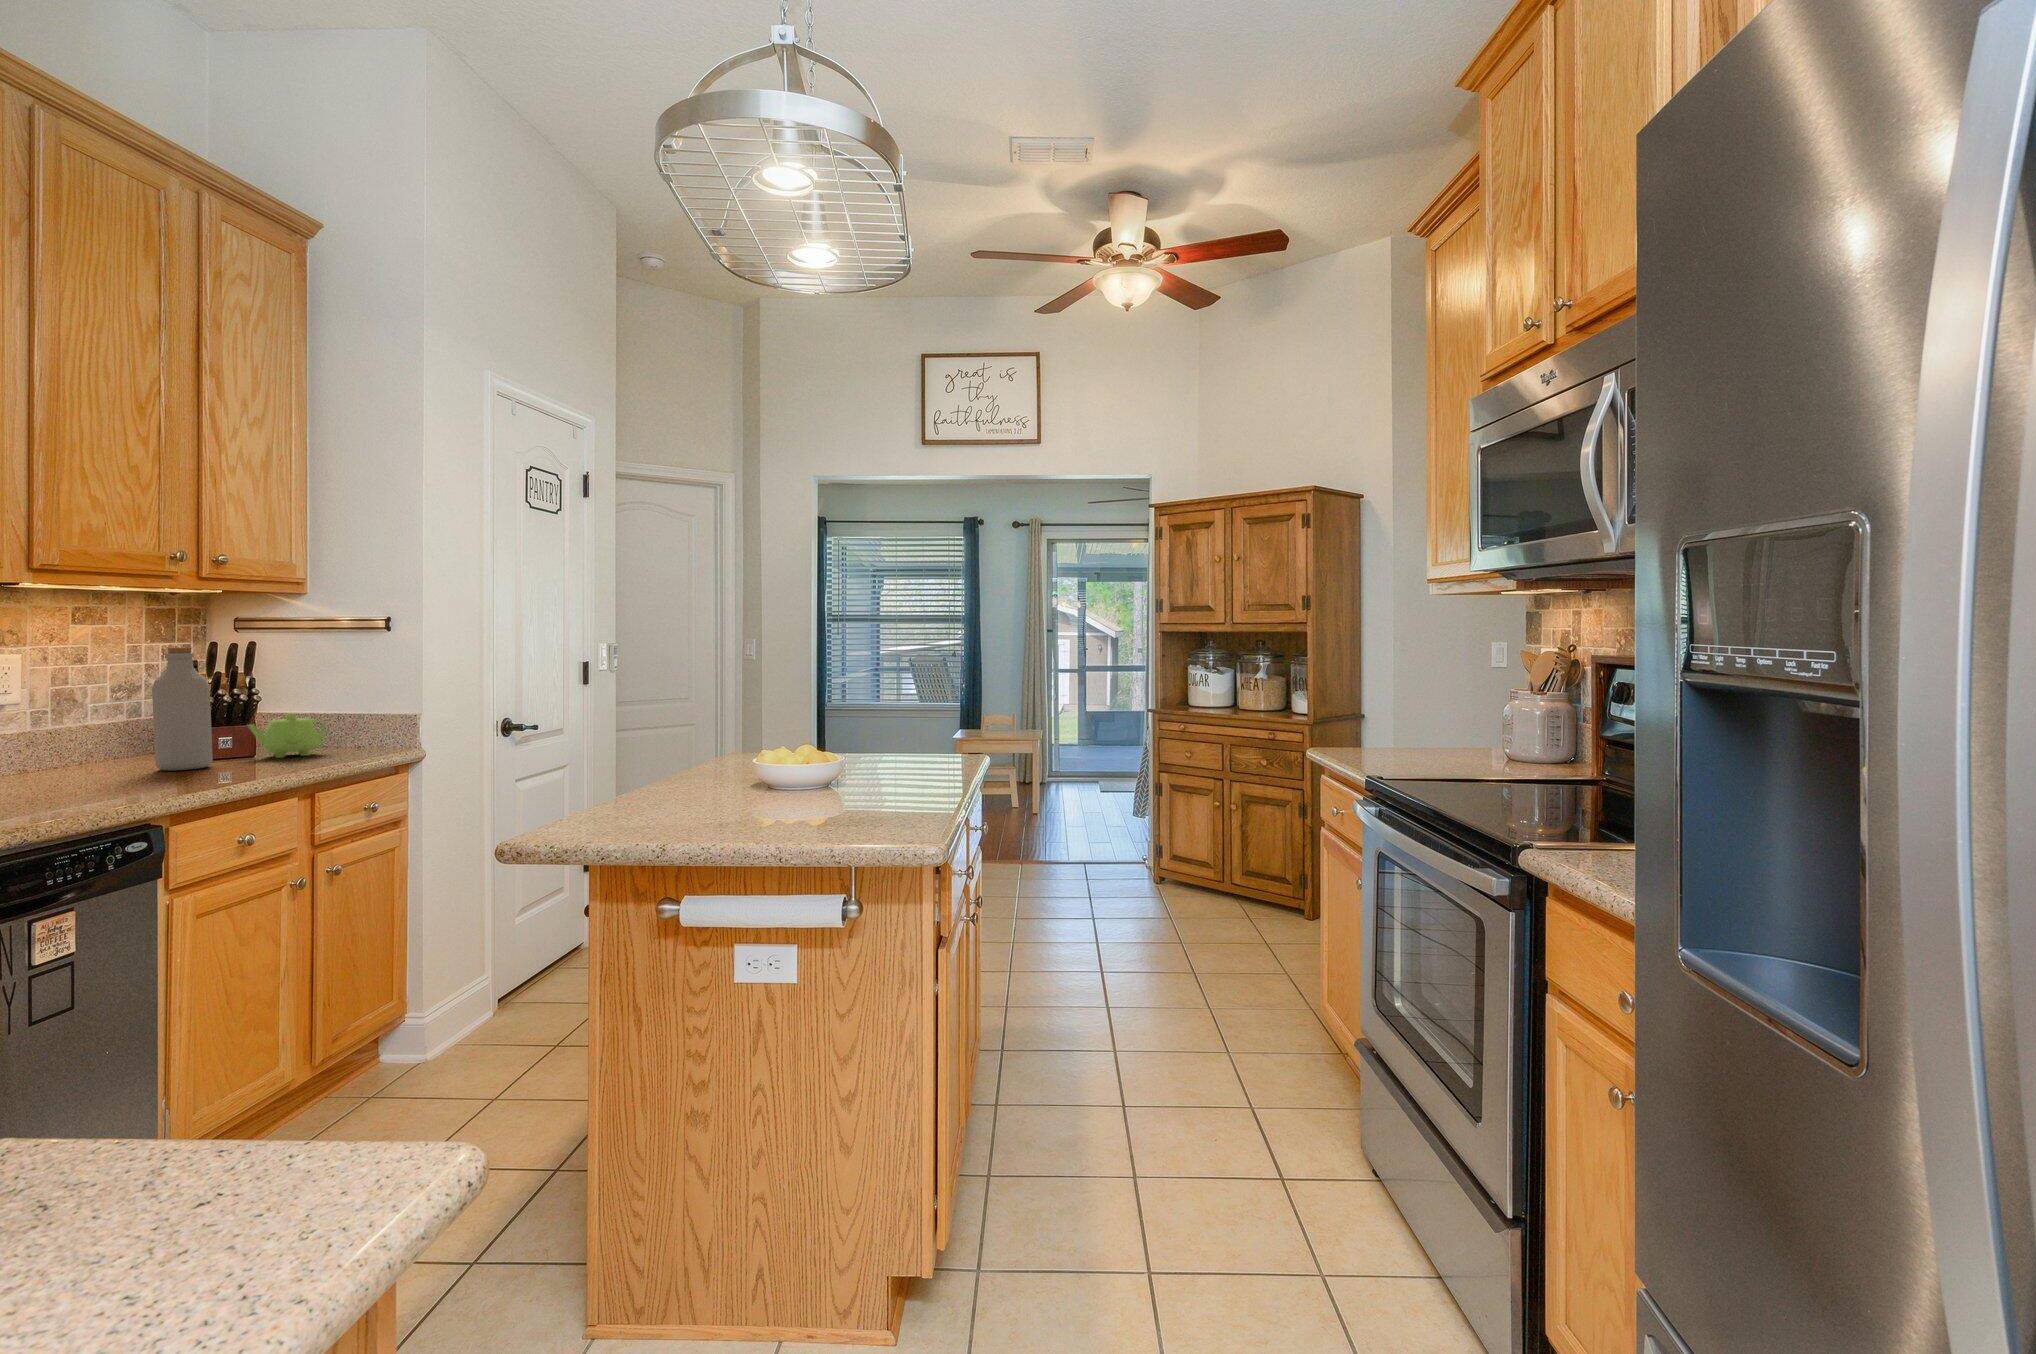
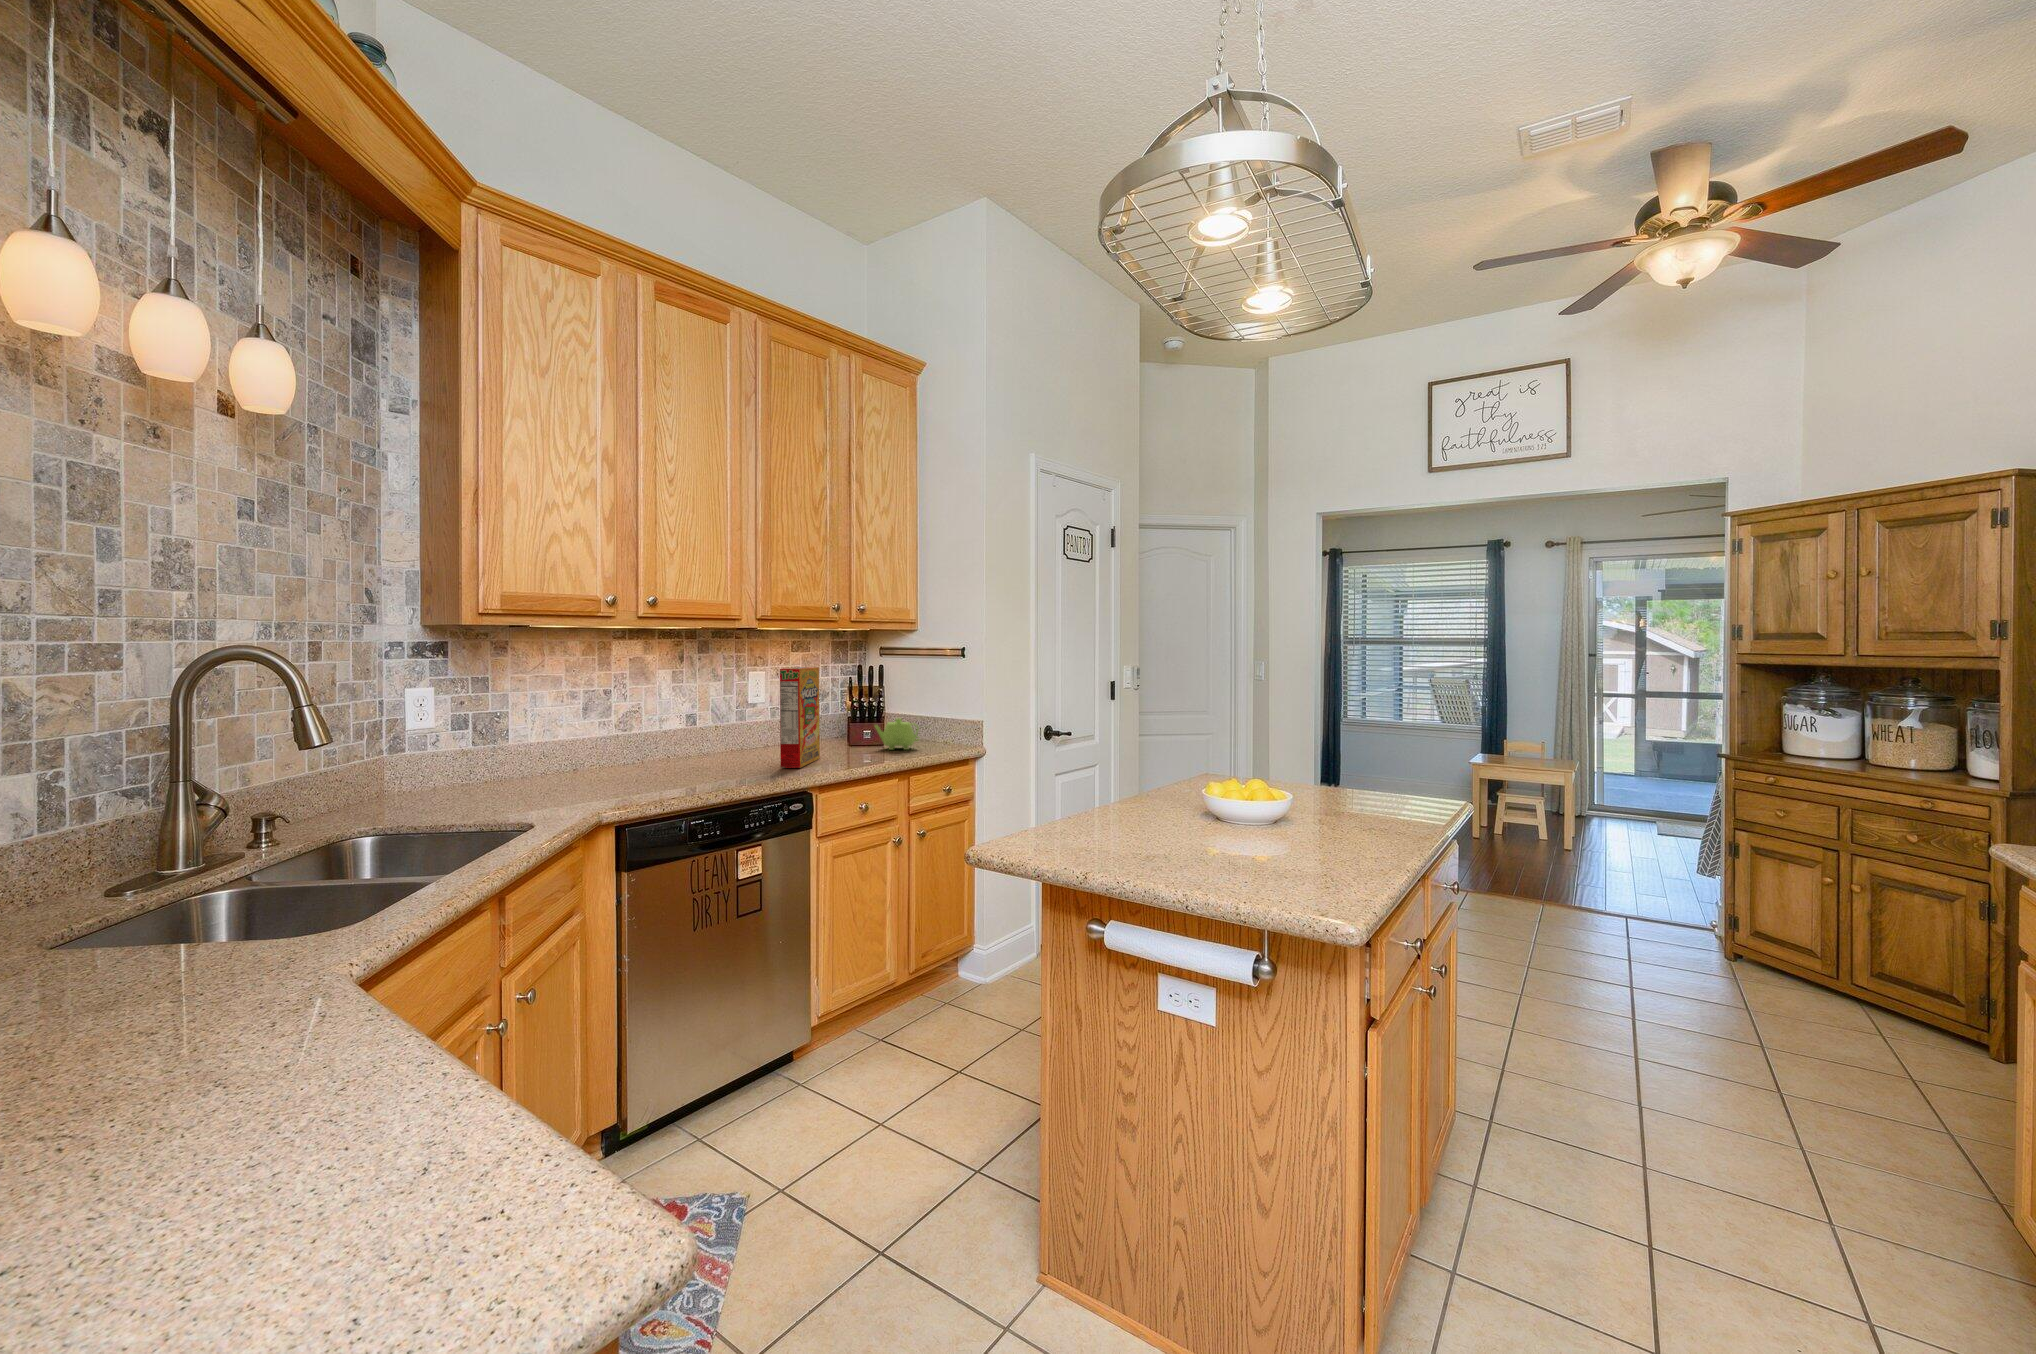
cereal box: none [83,641,157,792] -> present [780,667,820,768]
bottle: present [152,648,213,770] -> none [821,671,852,755]

